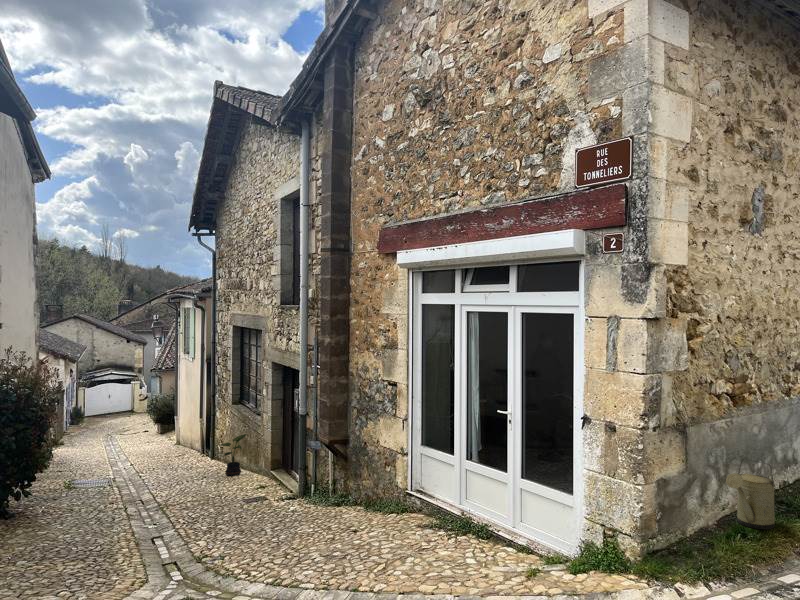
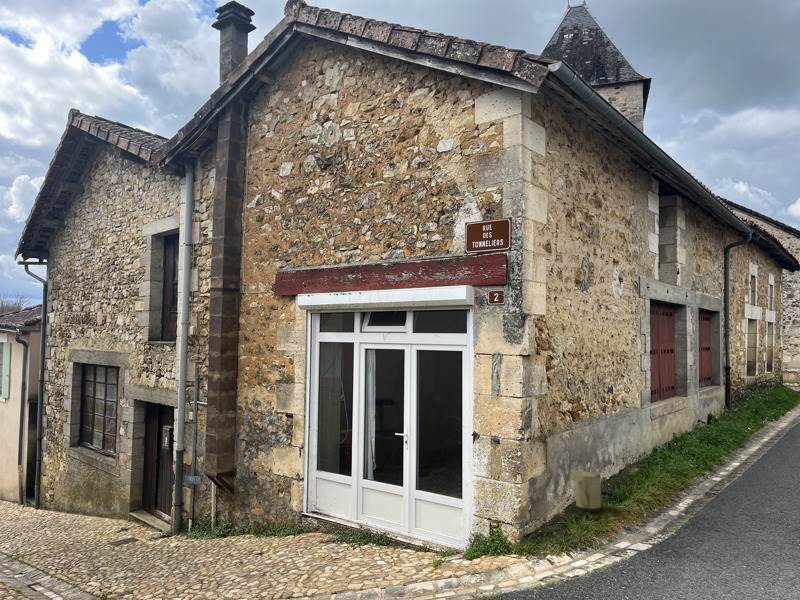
potted plant: present [220,434,247,476] -> none [60,479,93,526]

